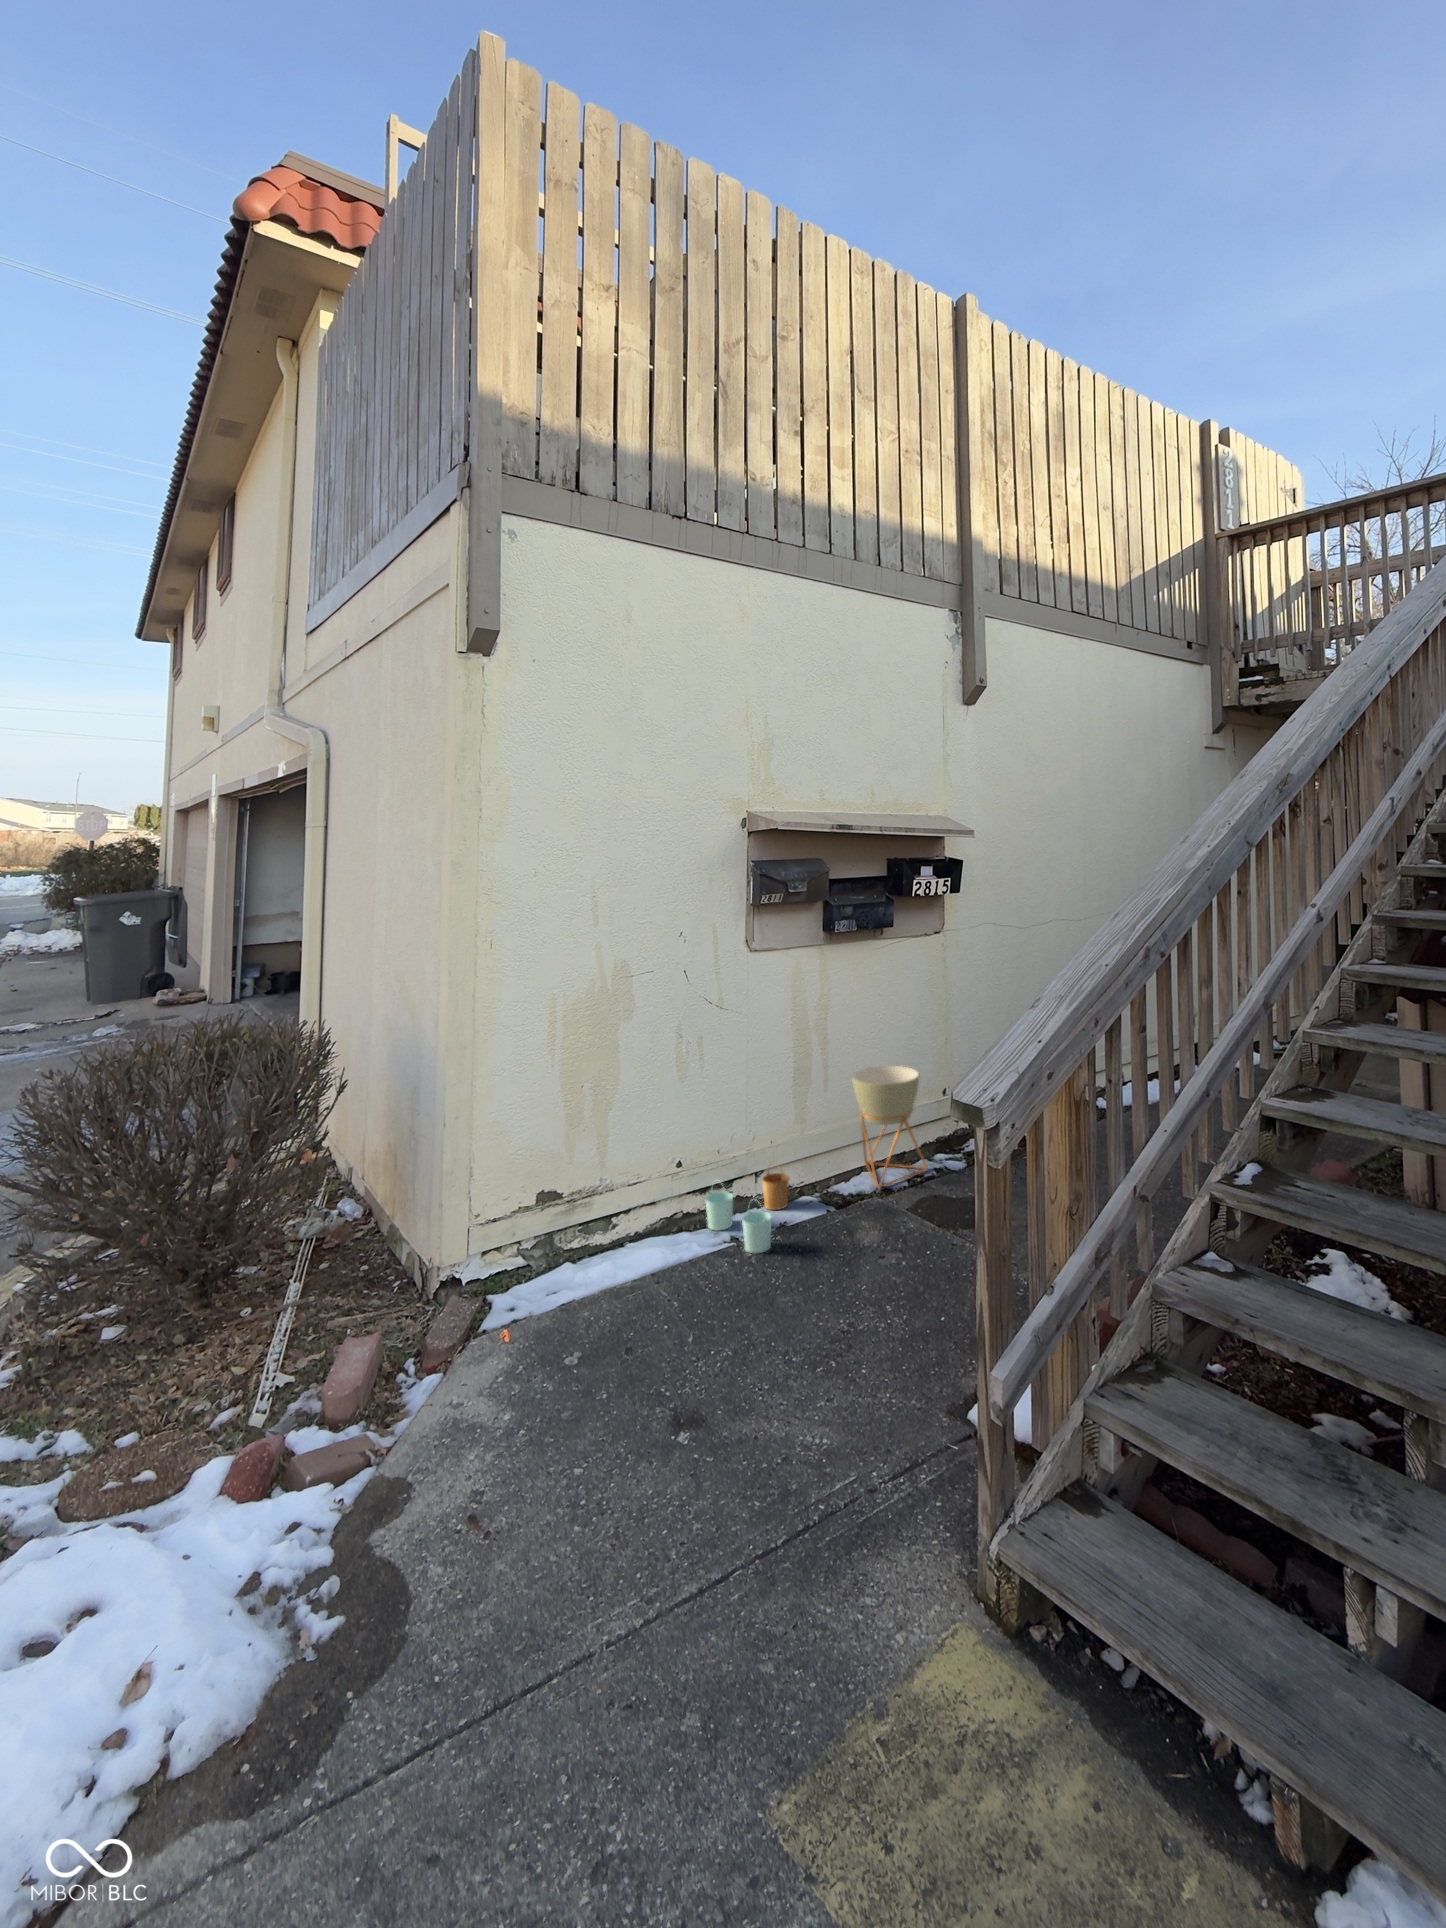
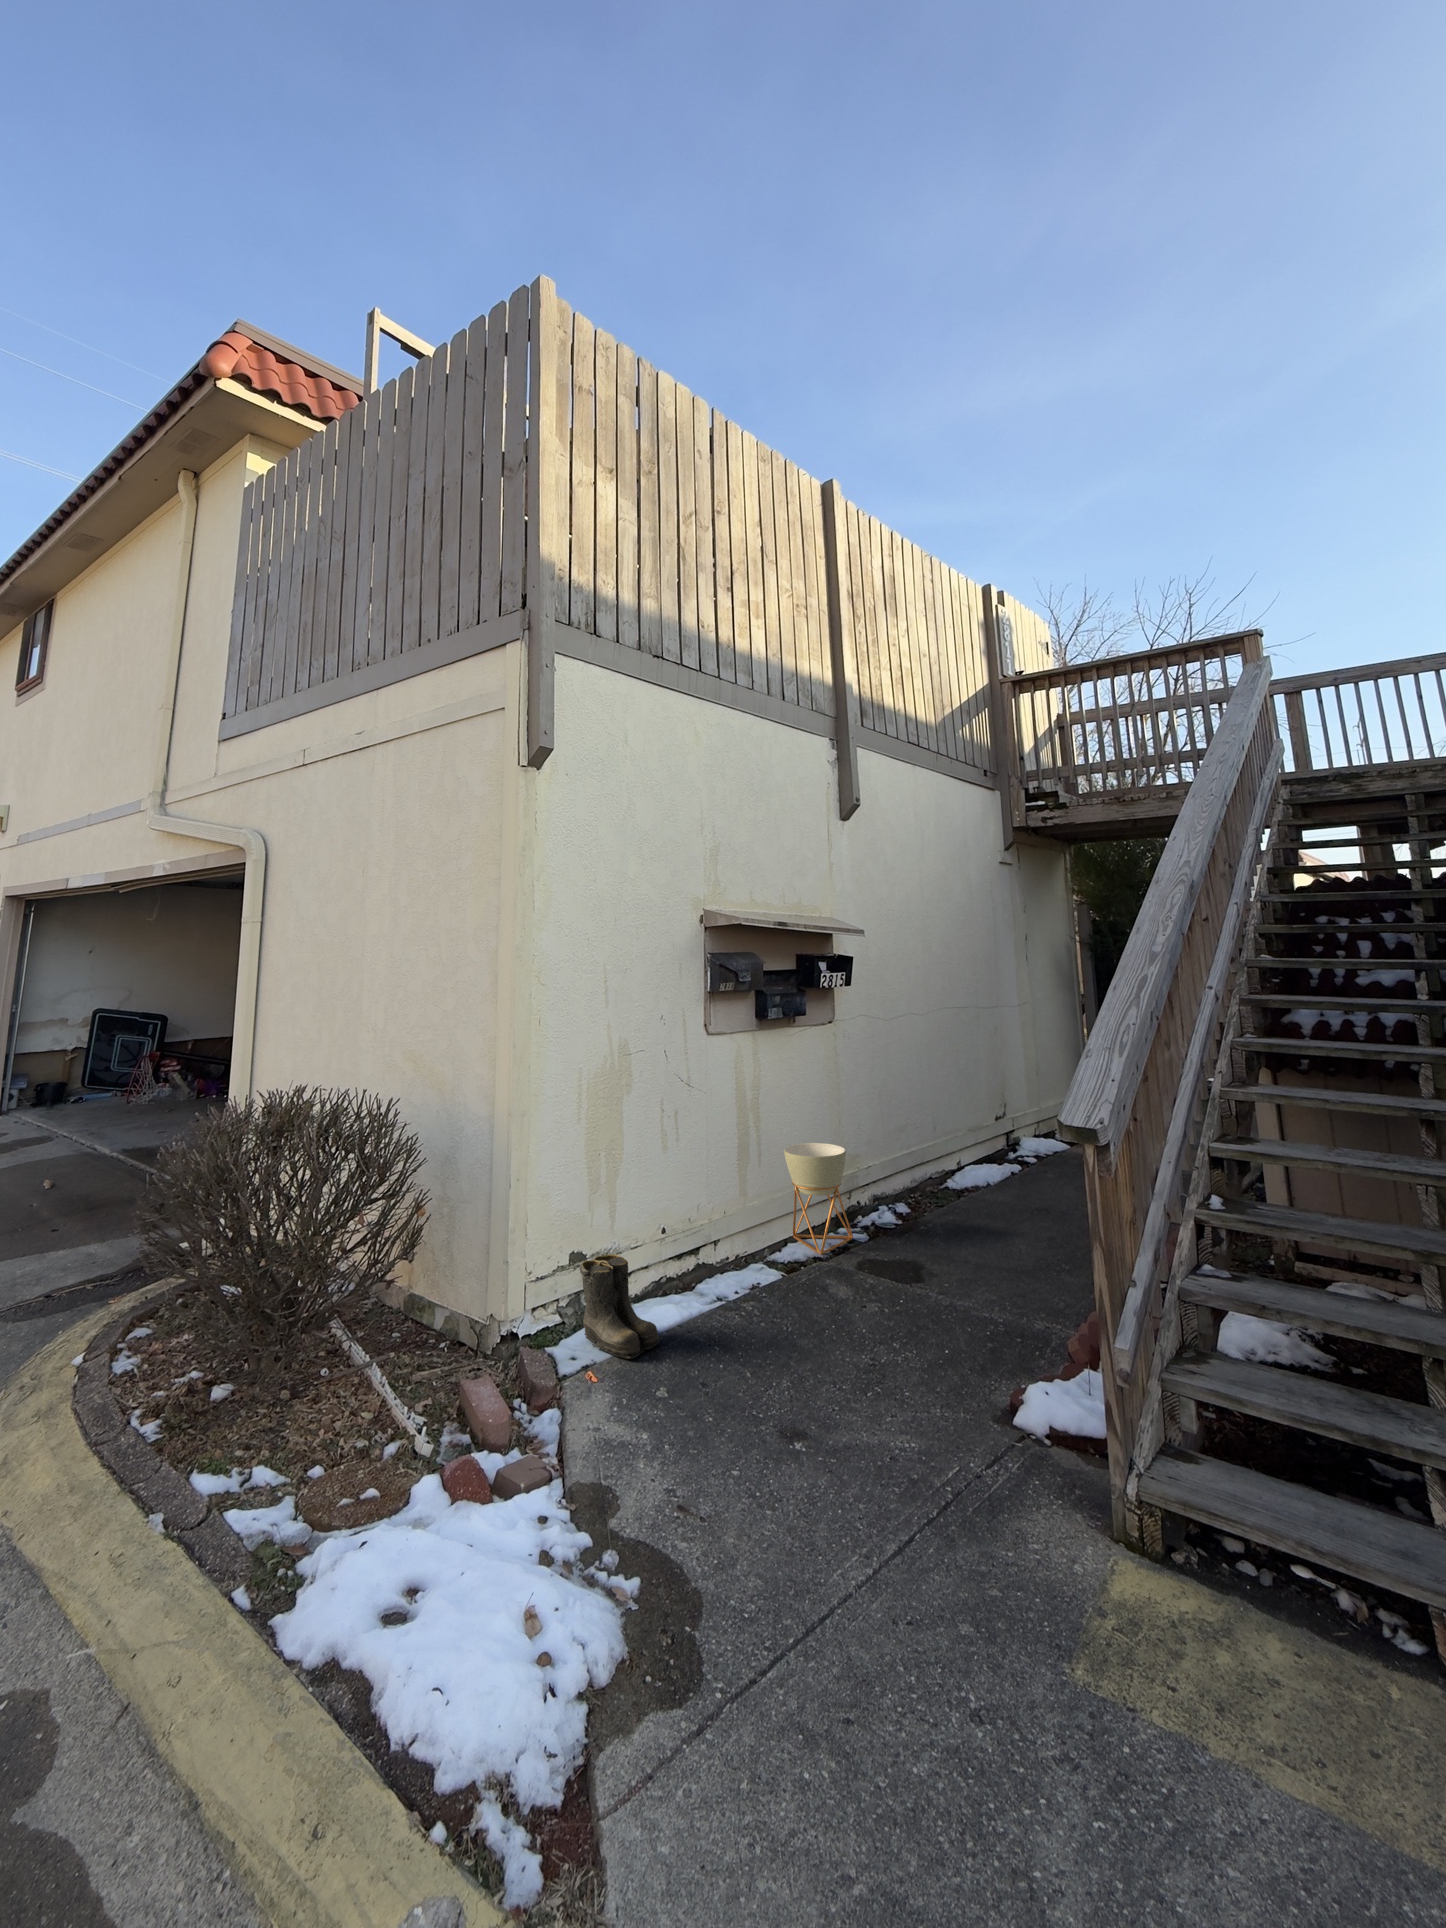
bucket: present [706,1172,789,1253] -> none [688,1230,764,1309]
boots: none [543,1194,627,1312] -> present [580,1255,663,1359]

